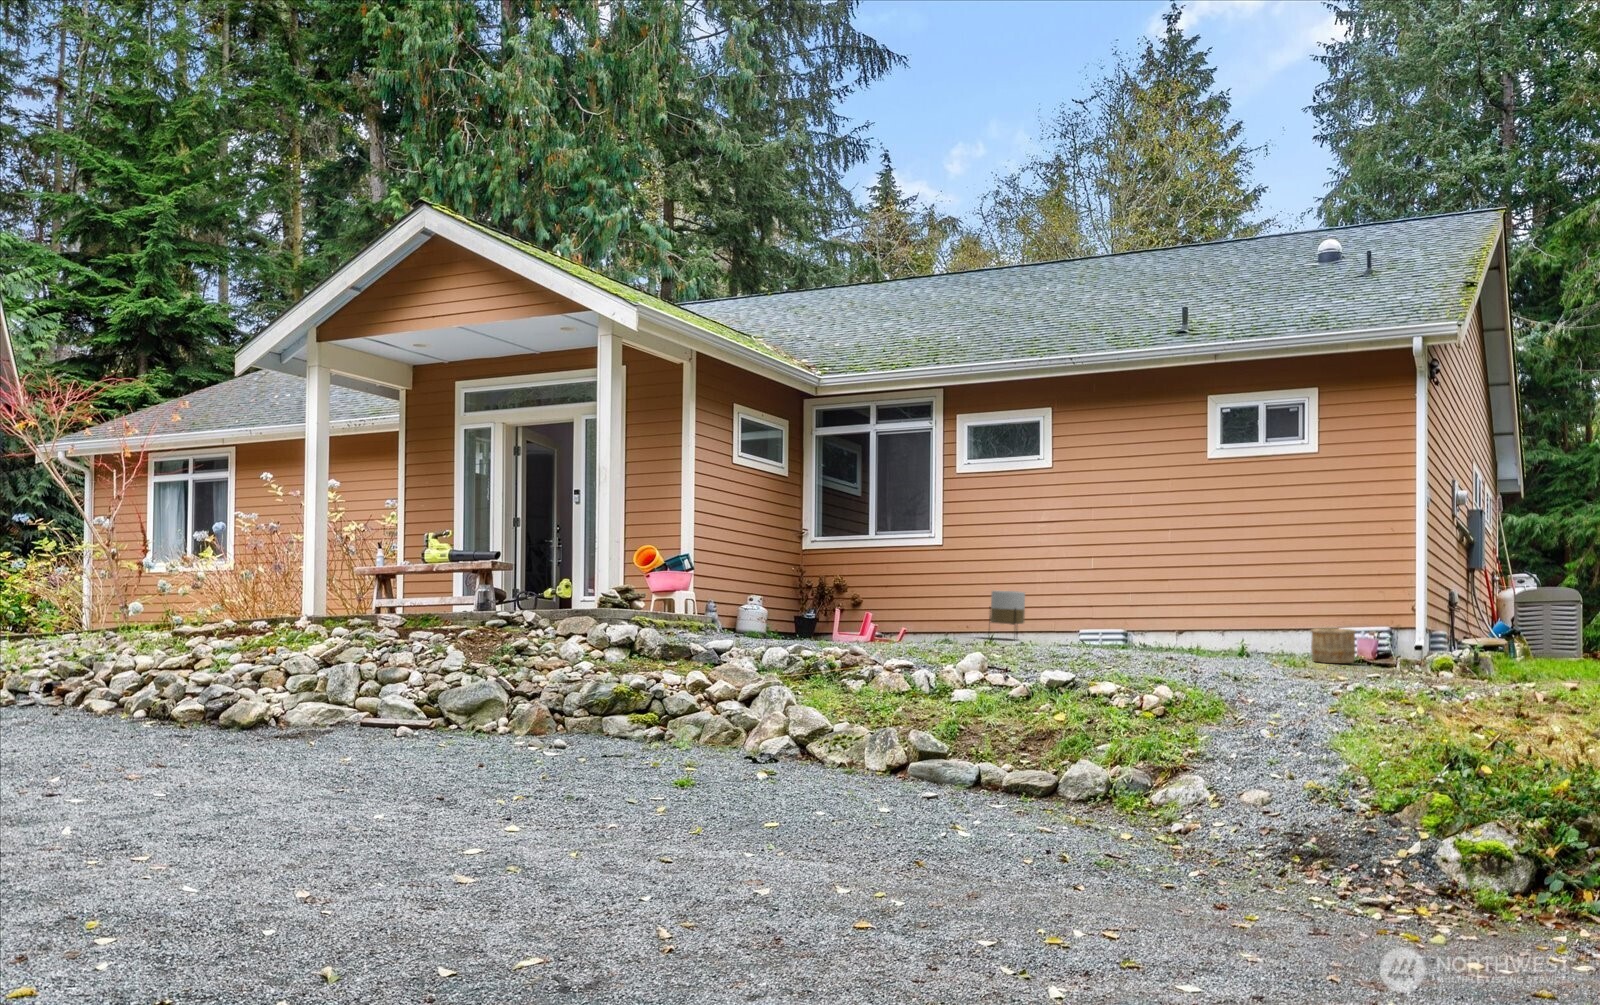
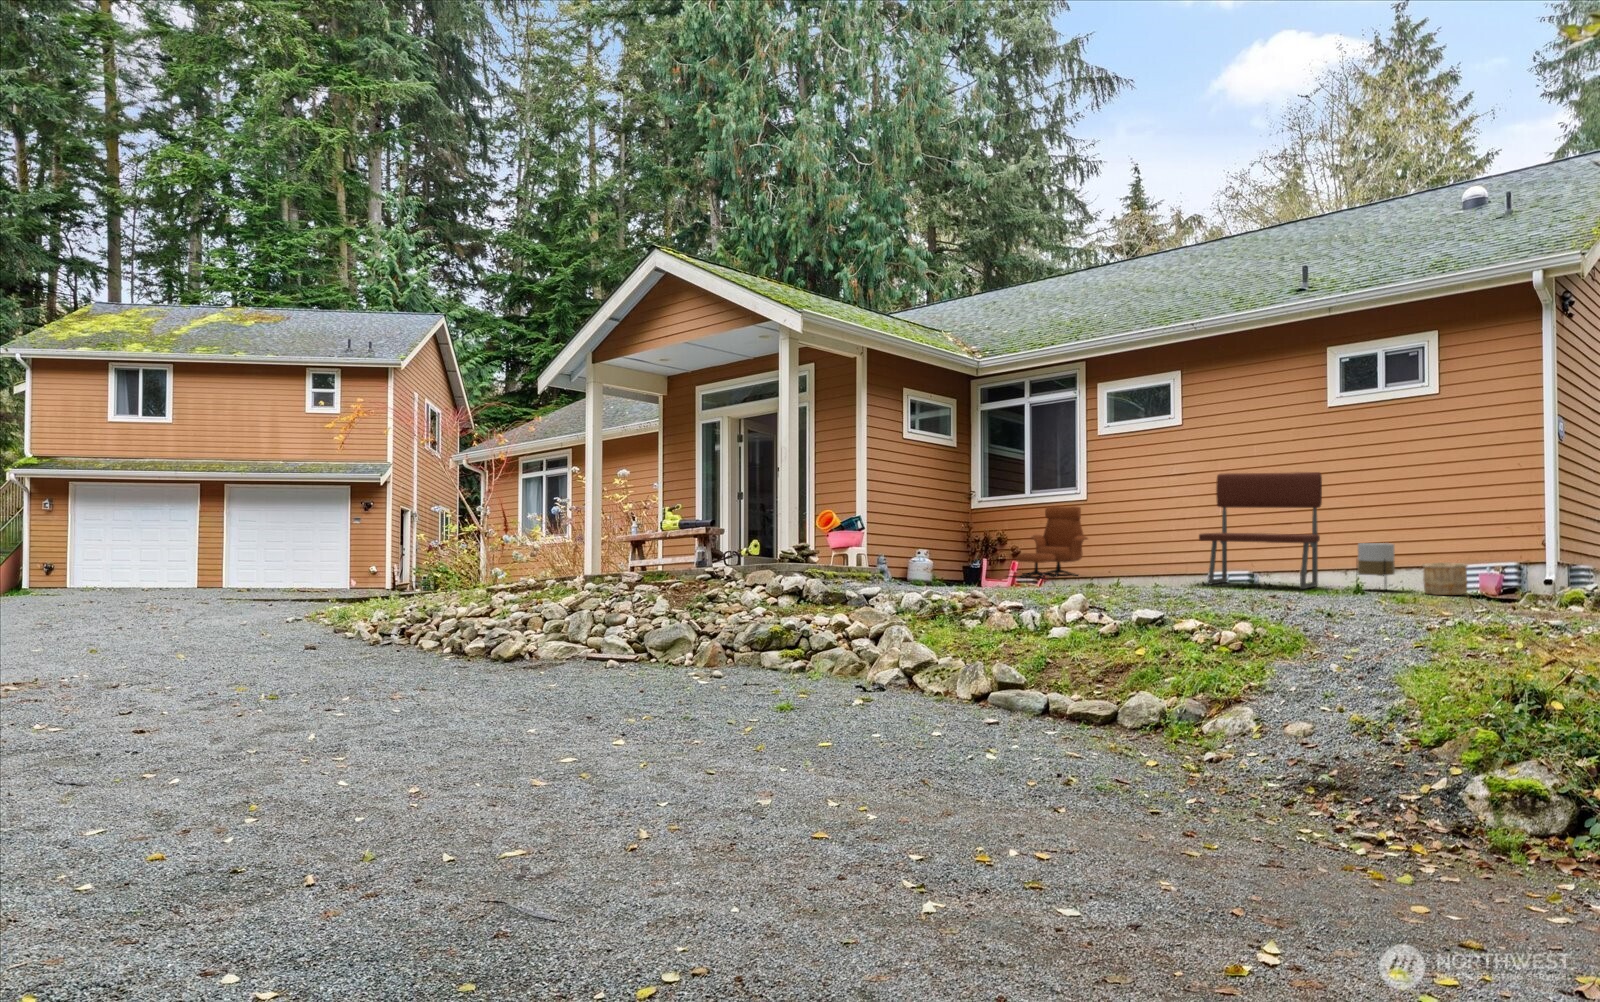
bench: none [1075,521,1207,654] -> present [1199,472,1322,589]
lounge chair: none [861,551,941,636] -> present [1017,506,1088,578]
planter: present [989,591,1025,636] -> present [1357,543,1395,590]

